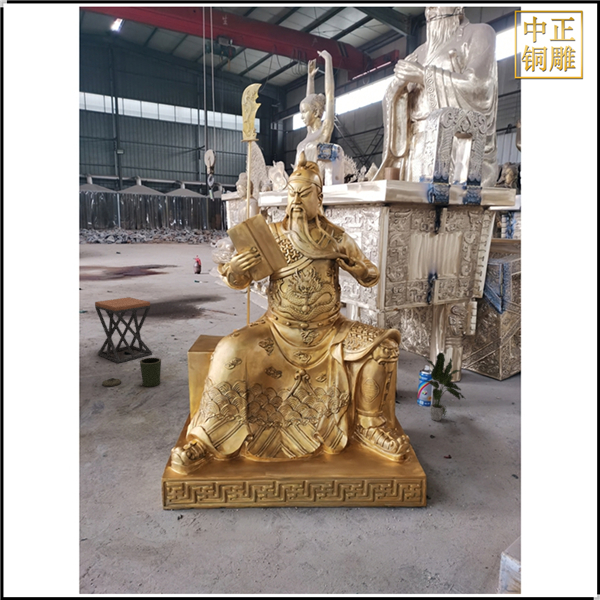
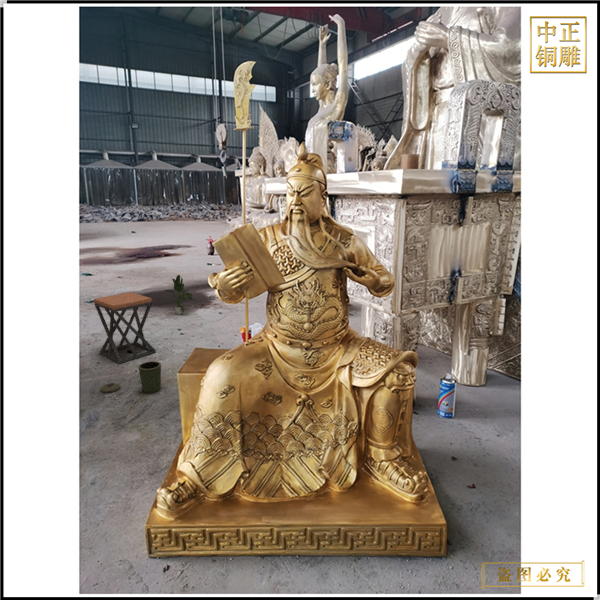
potted plant: present [425,353,464,421] -> present [165,275,193,315]

